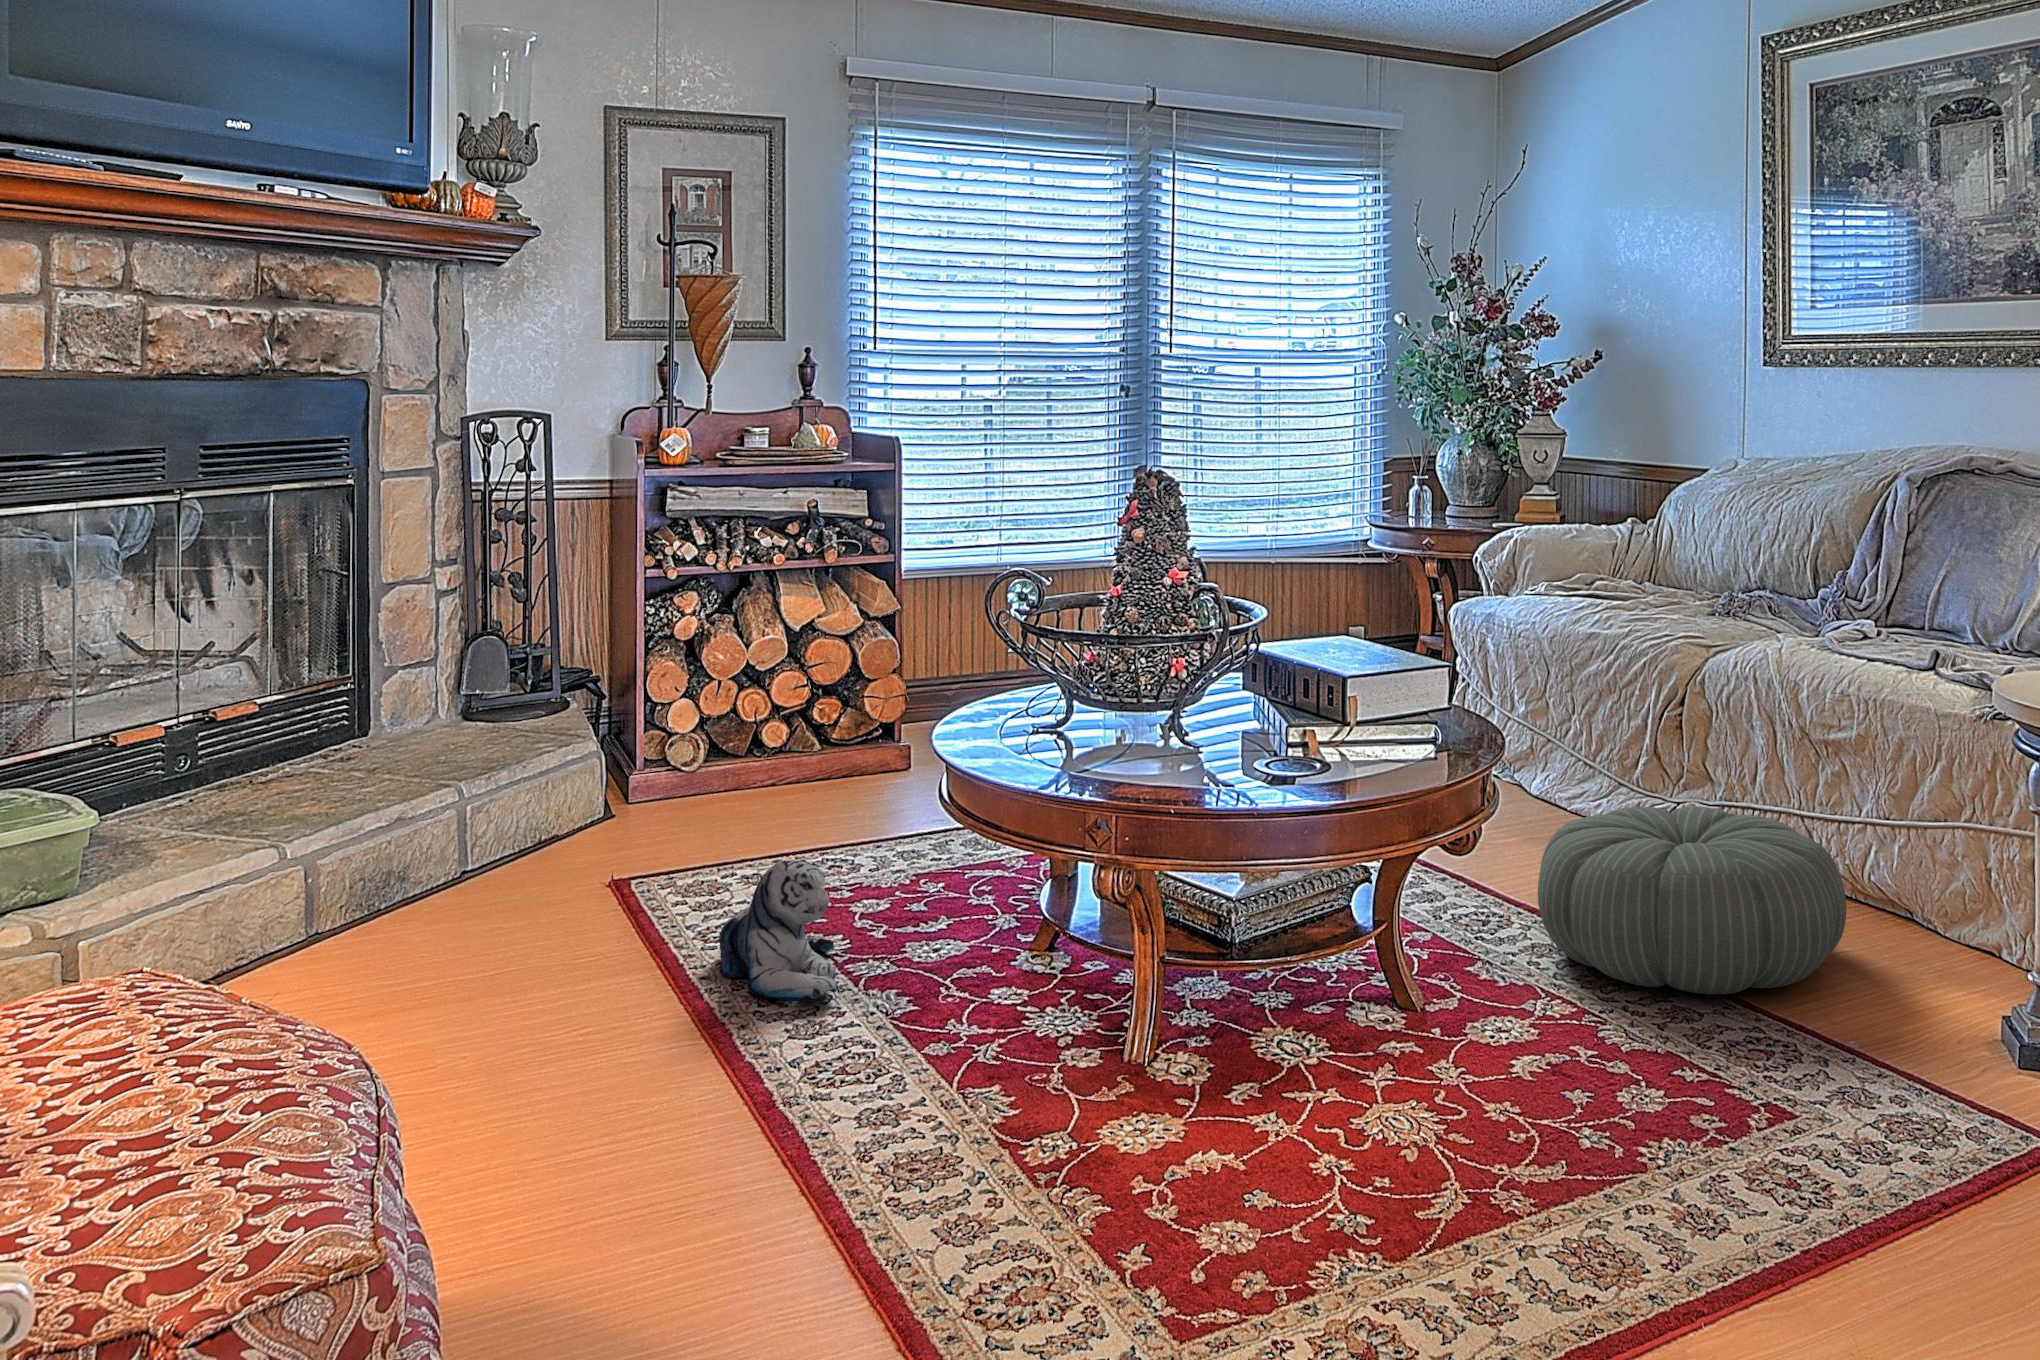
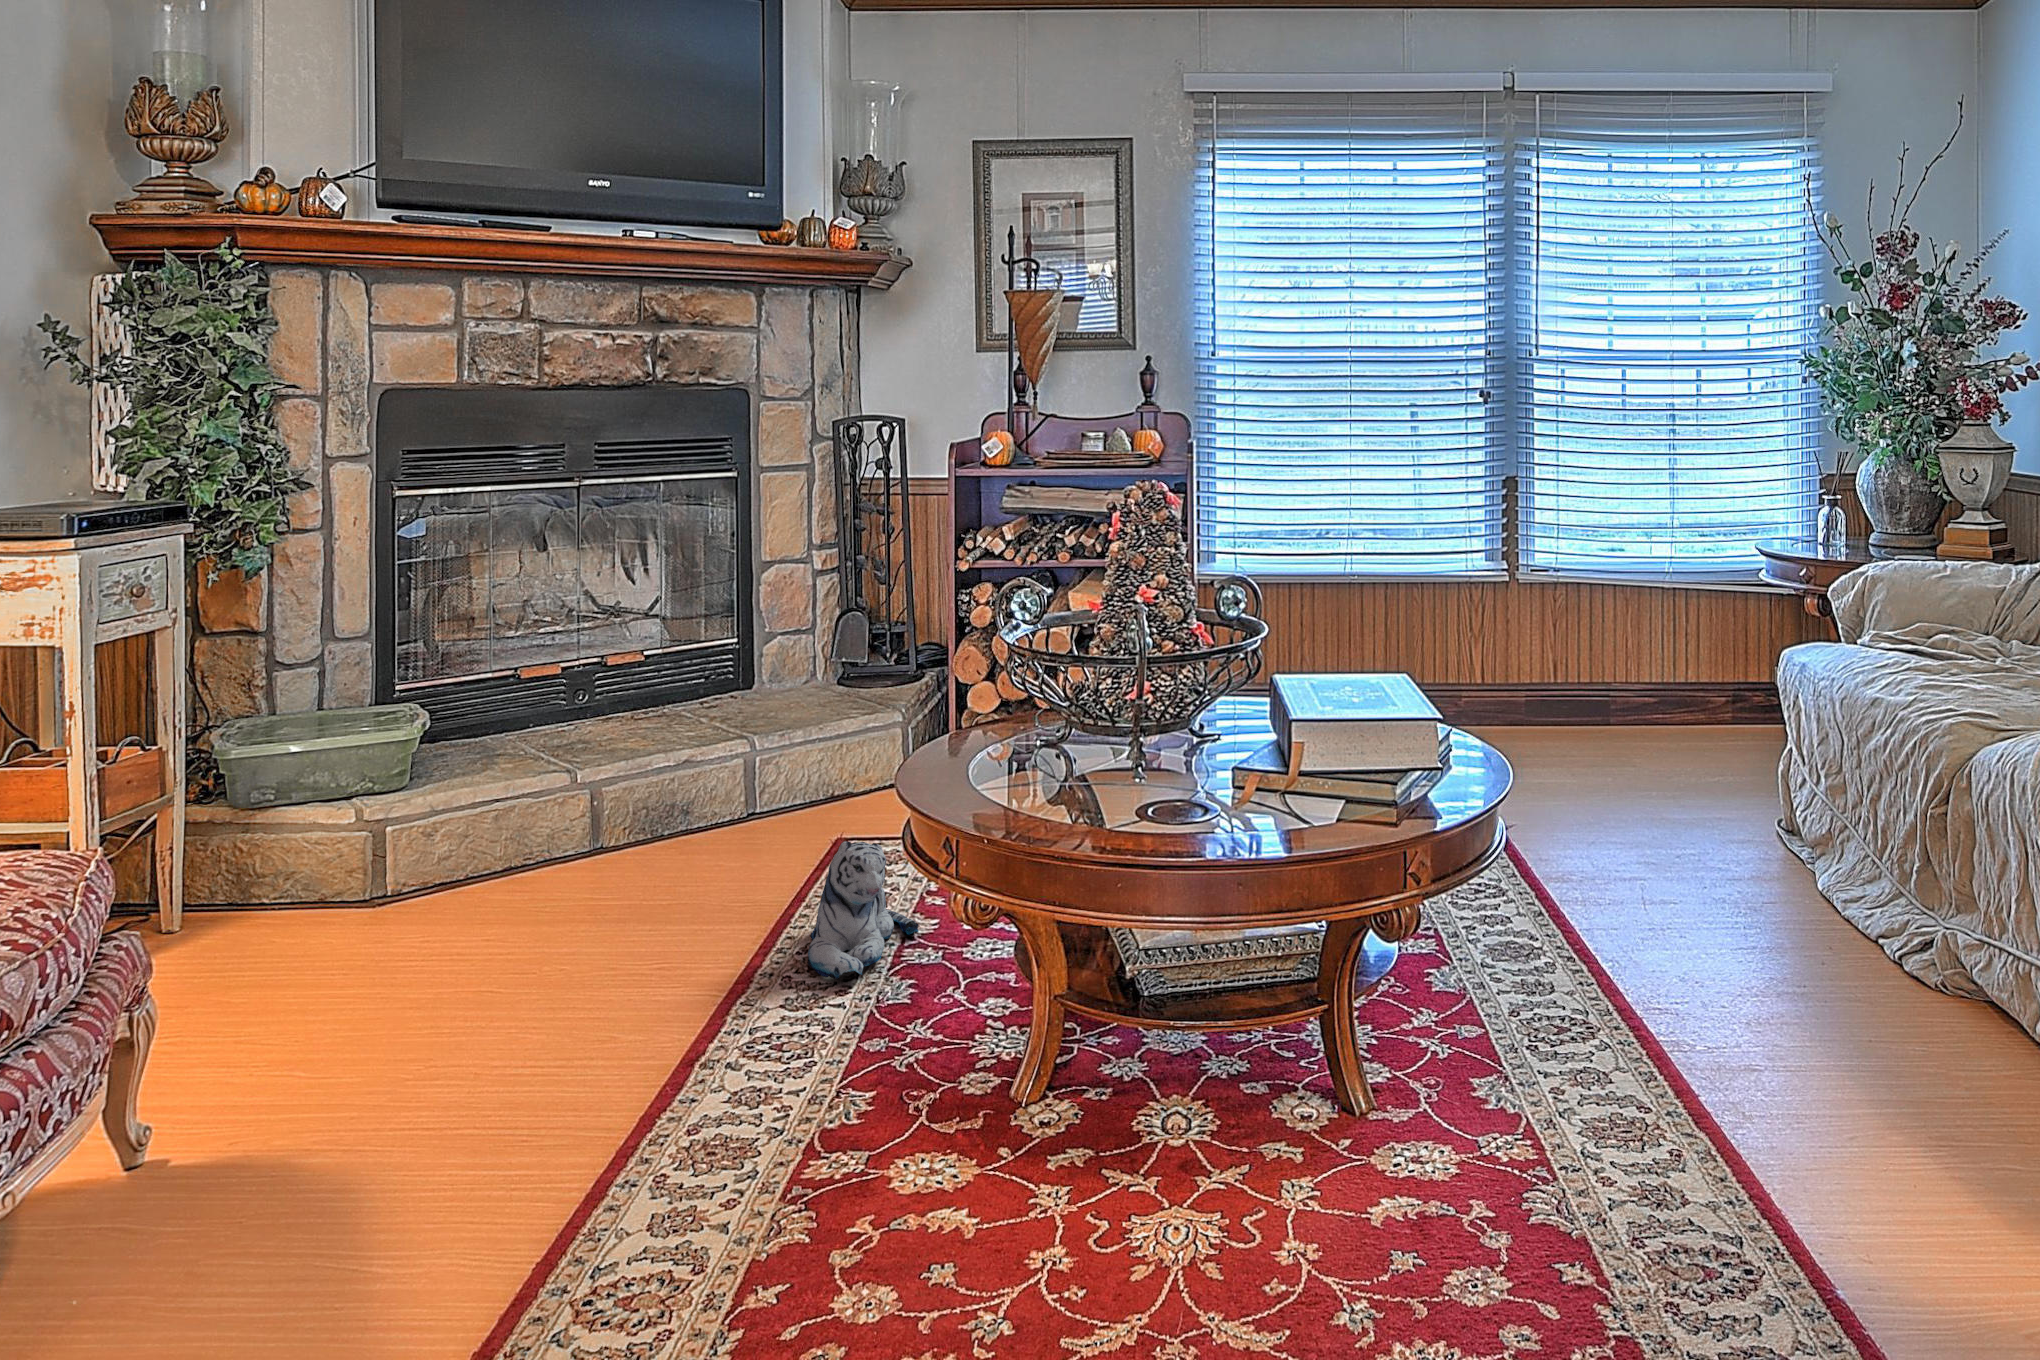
pouf: present [1538,806,1846,994] -> none [1576,924,1987,1199]

